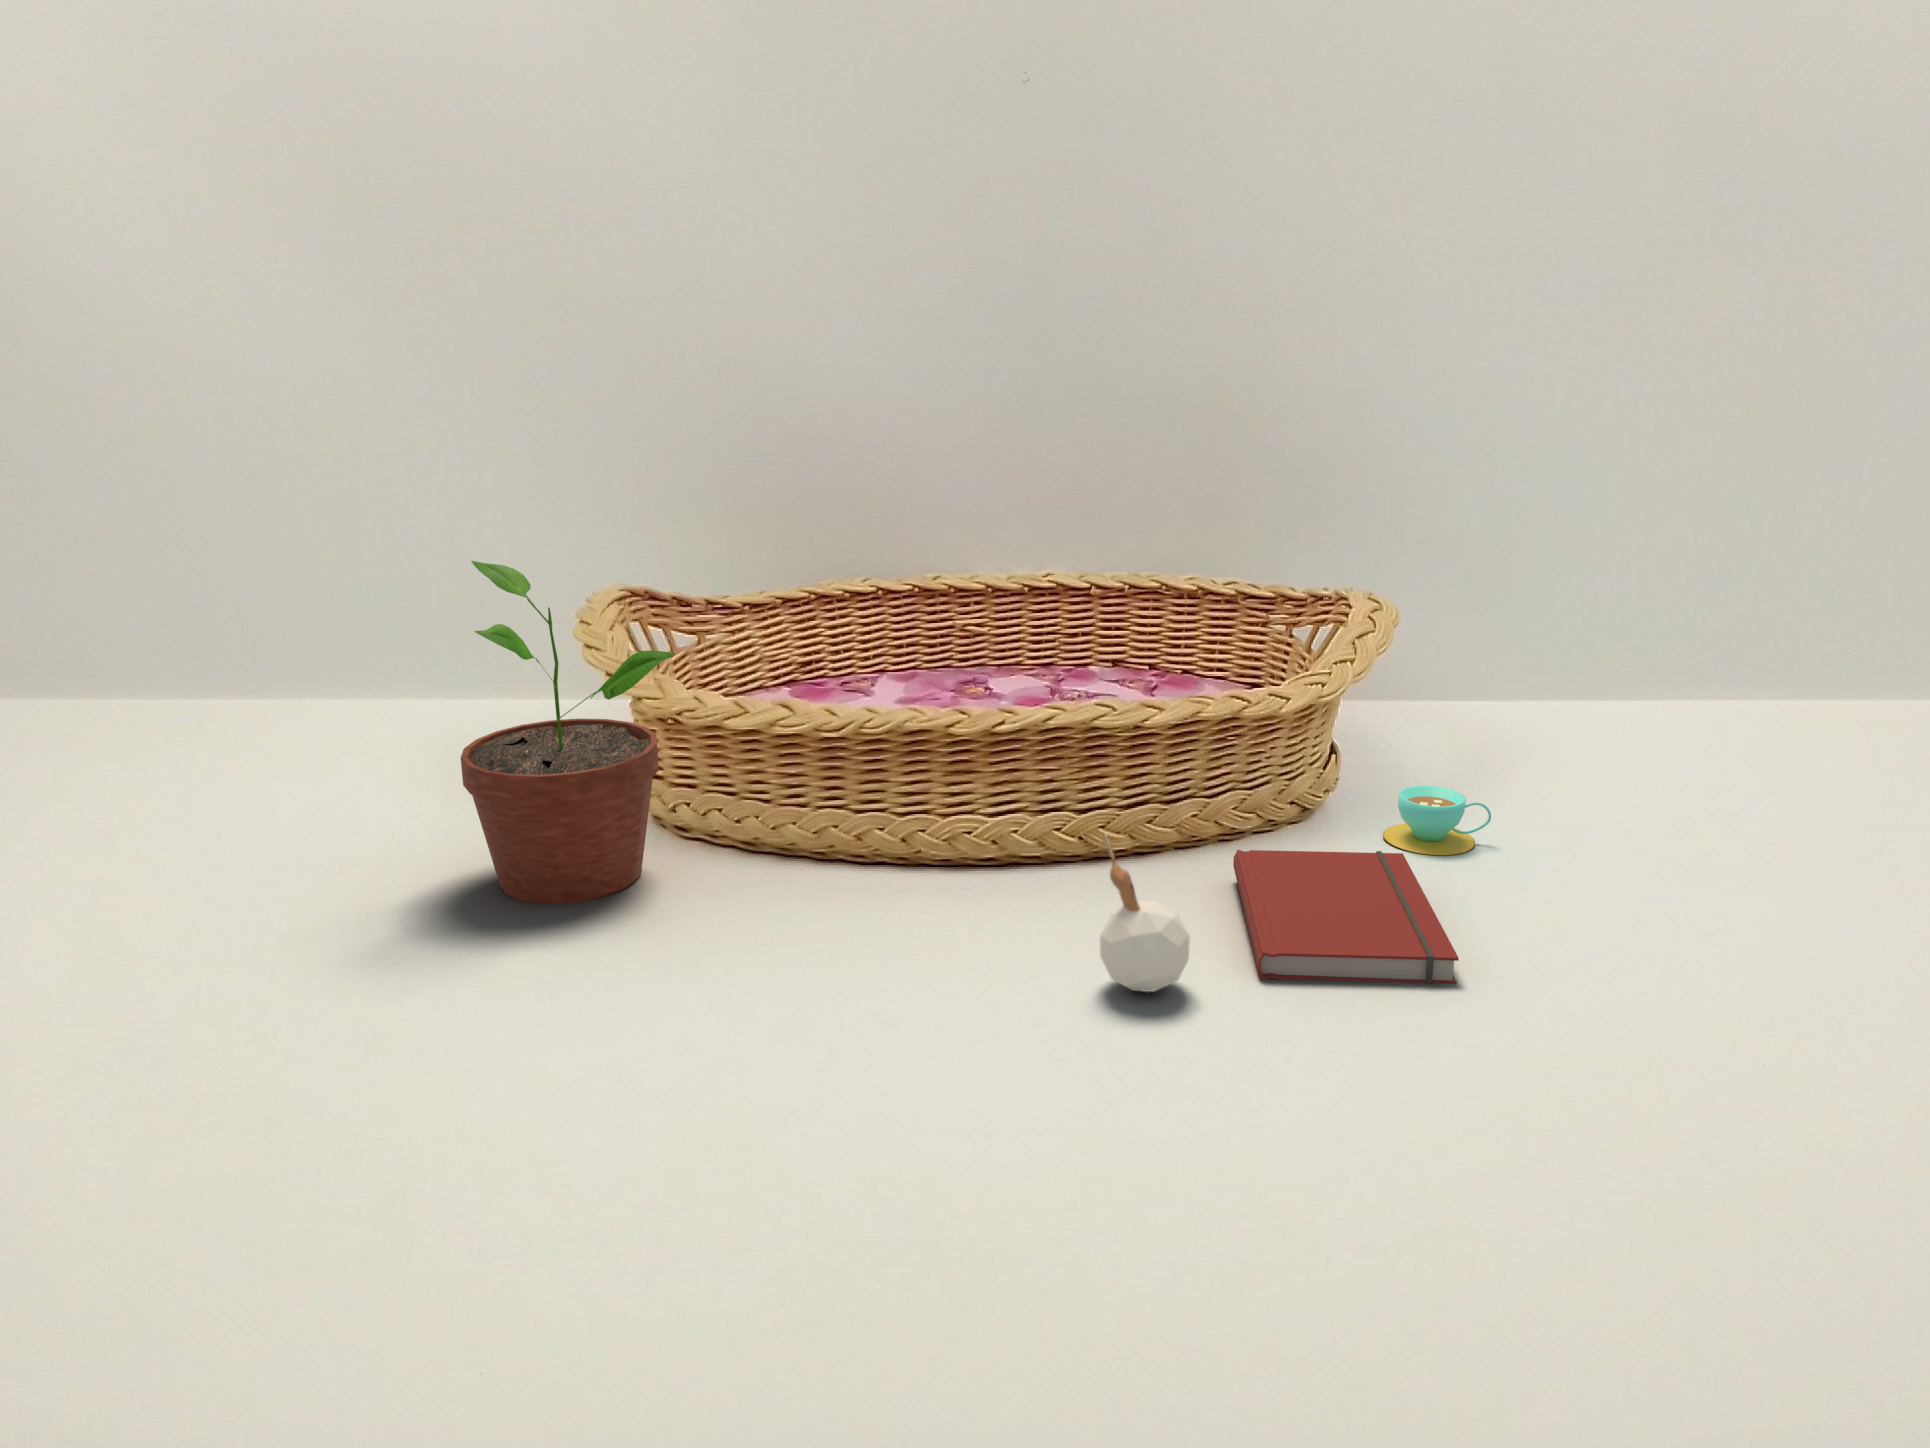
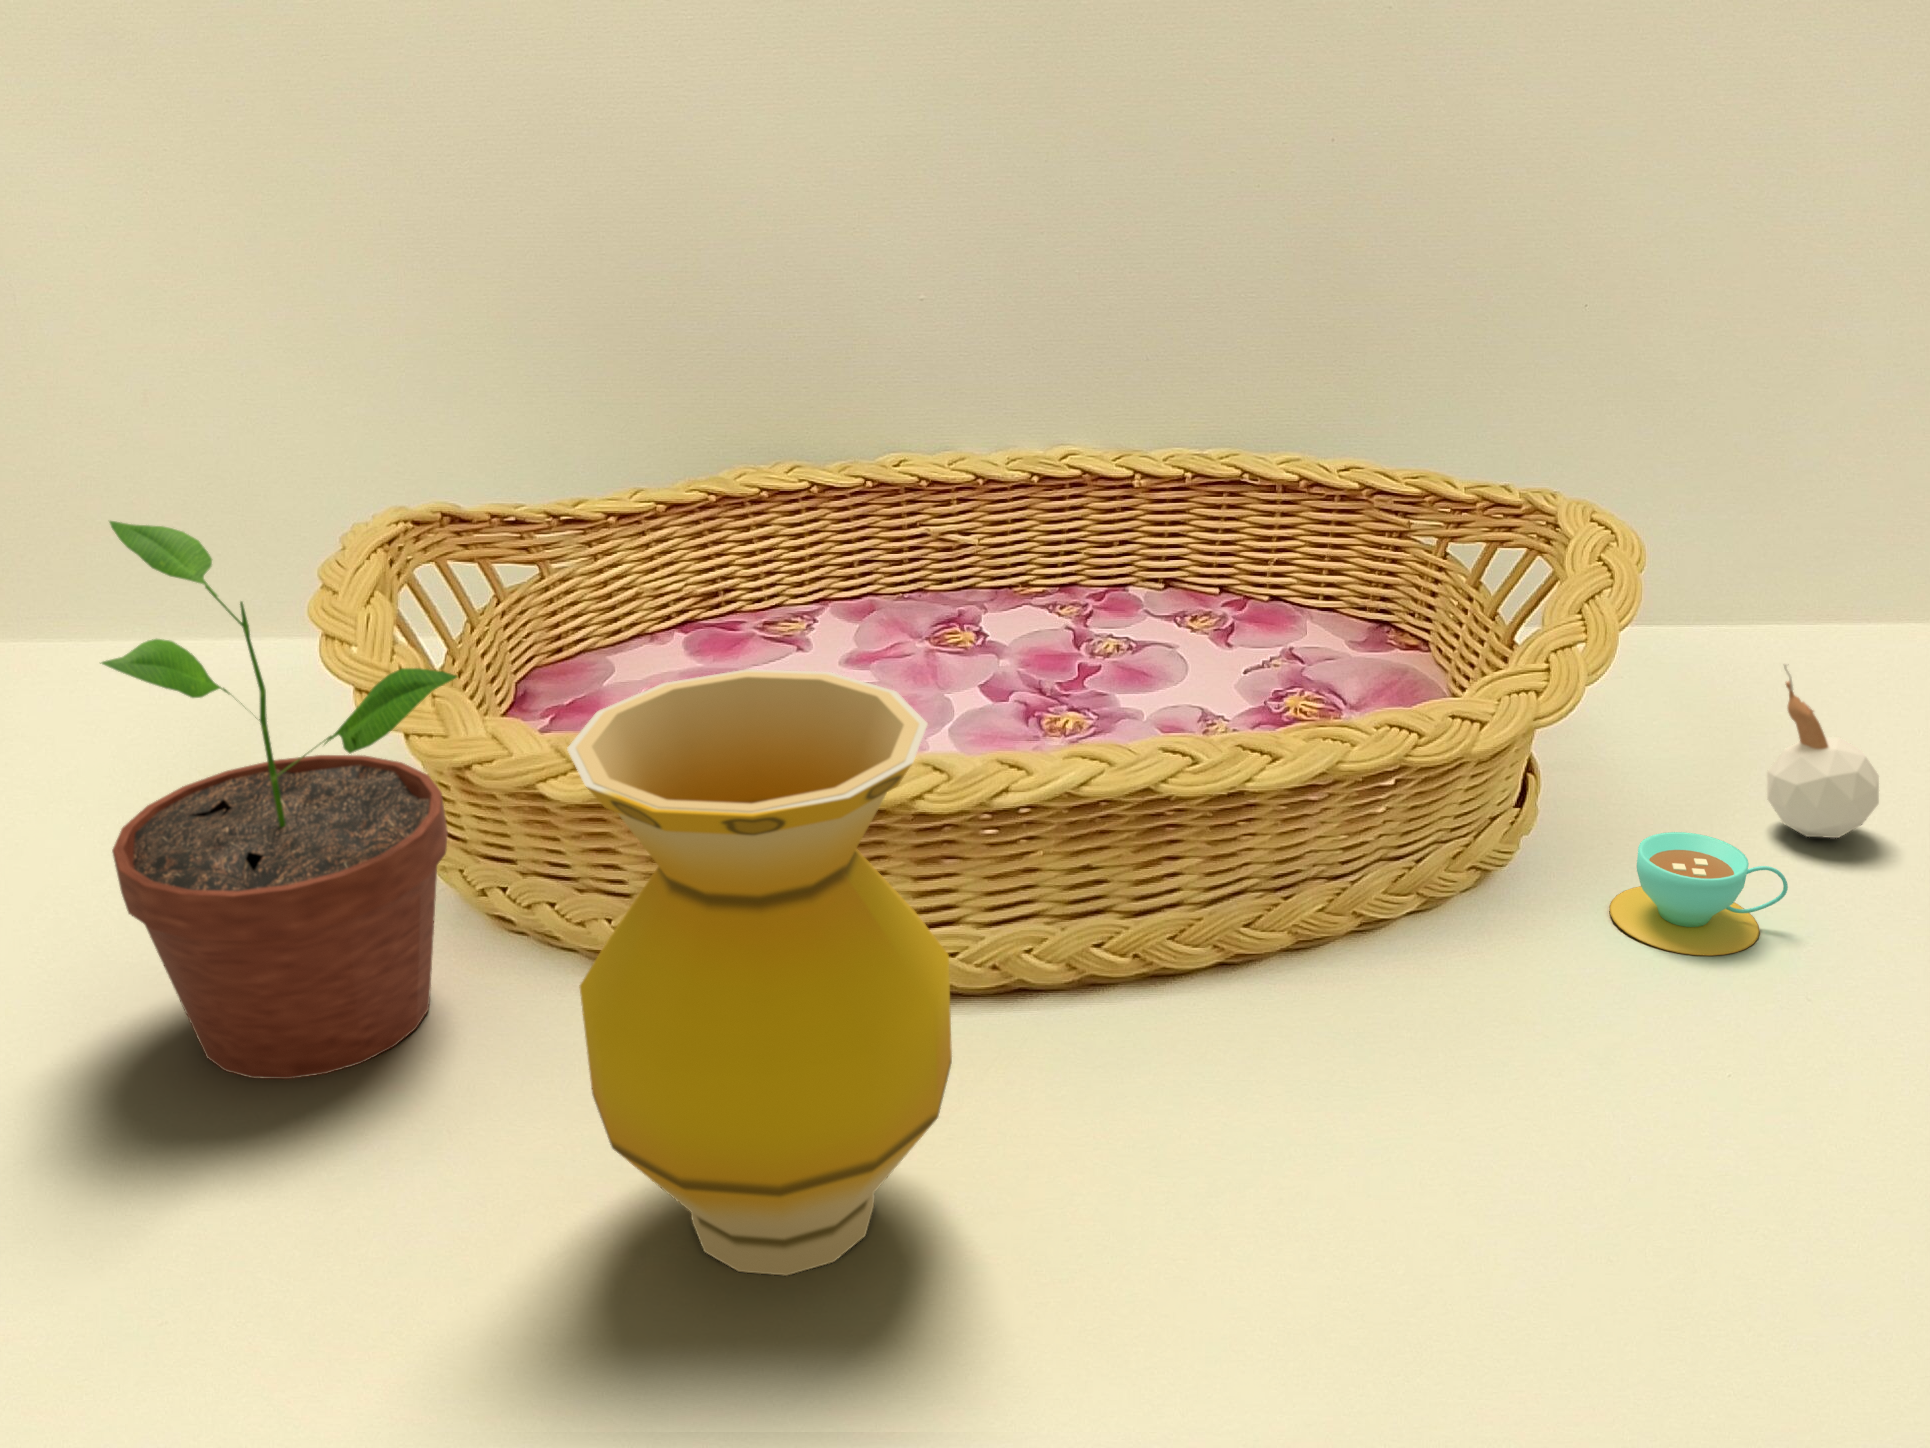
vase: none [755,633,968,983] -> present [567,669,952,1276]
candle: present [1100,835,1190,992] -> present [1767,663,1879,838]
book: present [1233,850,1459,984] -> none [1382,971,1797,1276]

